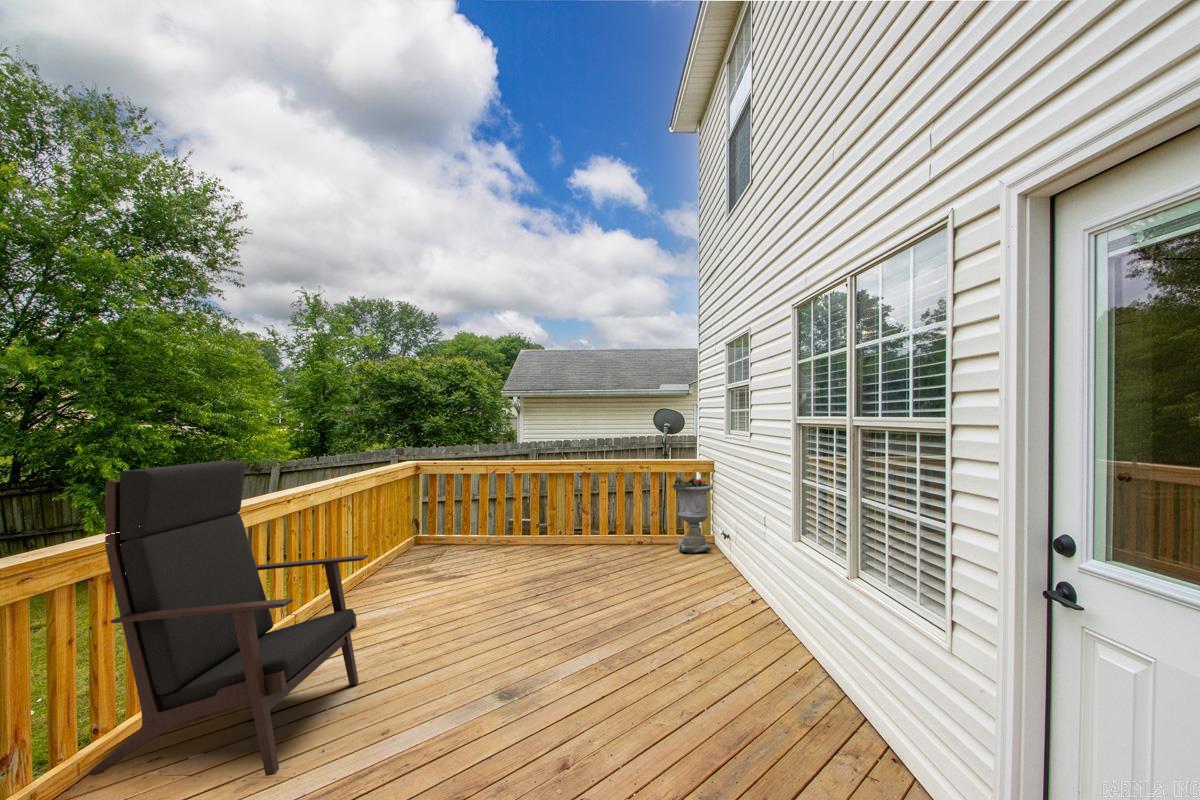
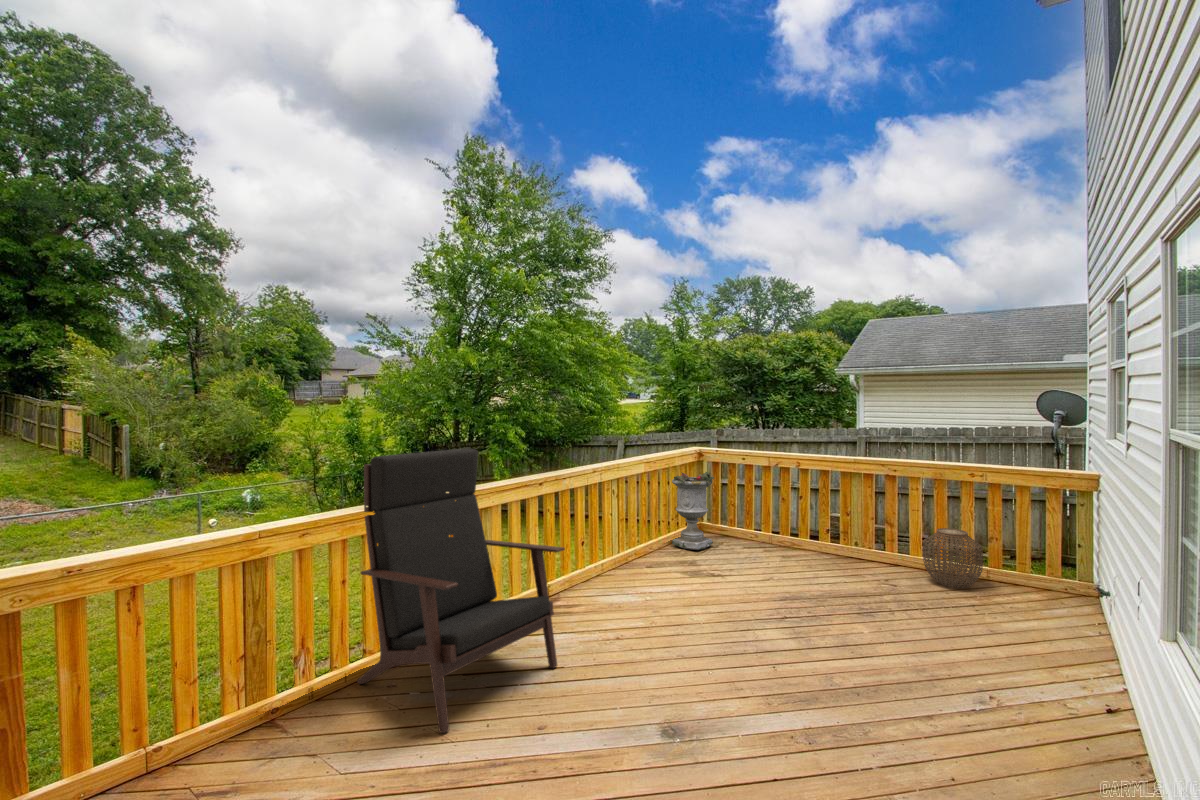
planter: present [672,477,712,553] -> present [672,472,714,550]
woven basket: none [613,509,652,552] -> present [923,528,983,588]

